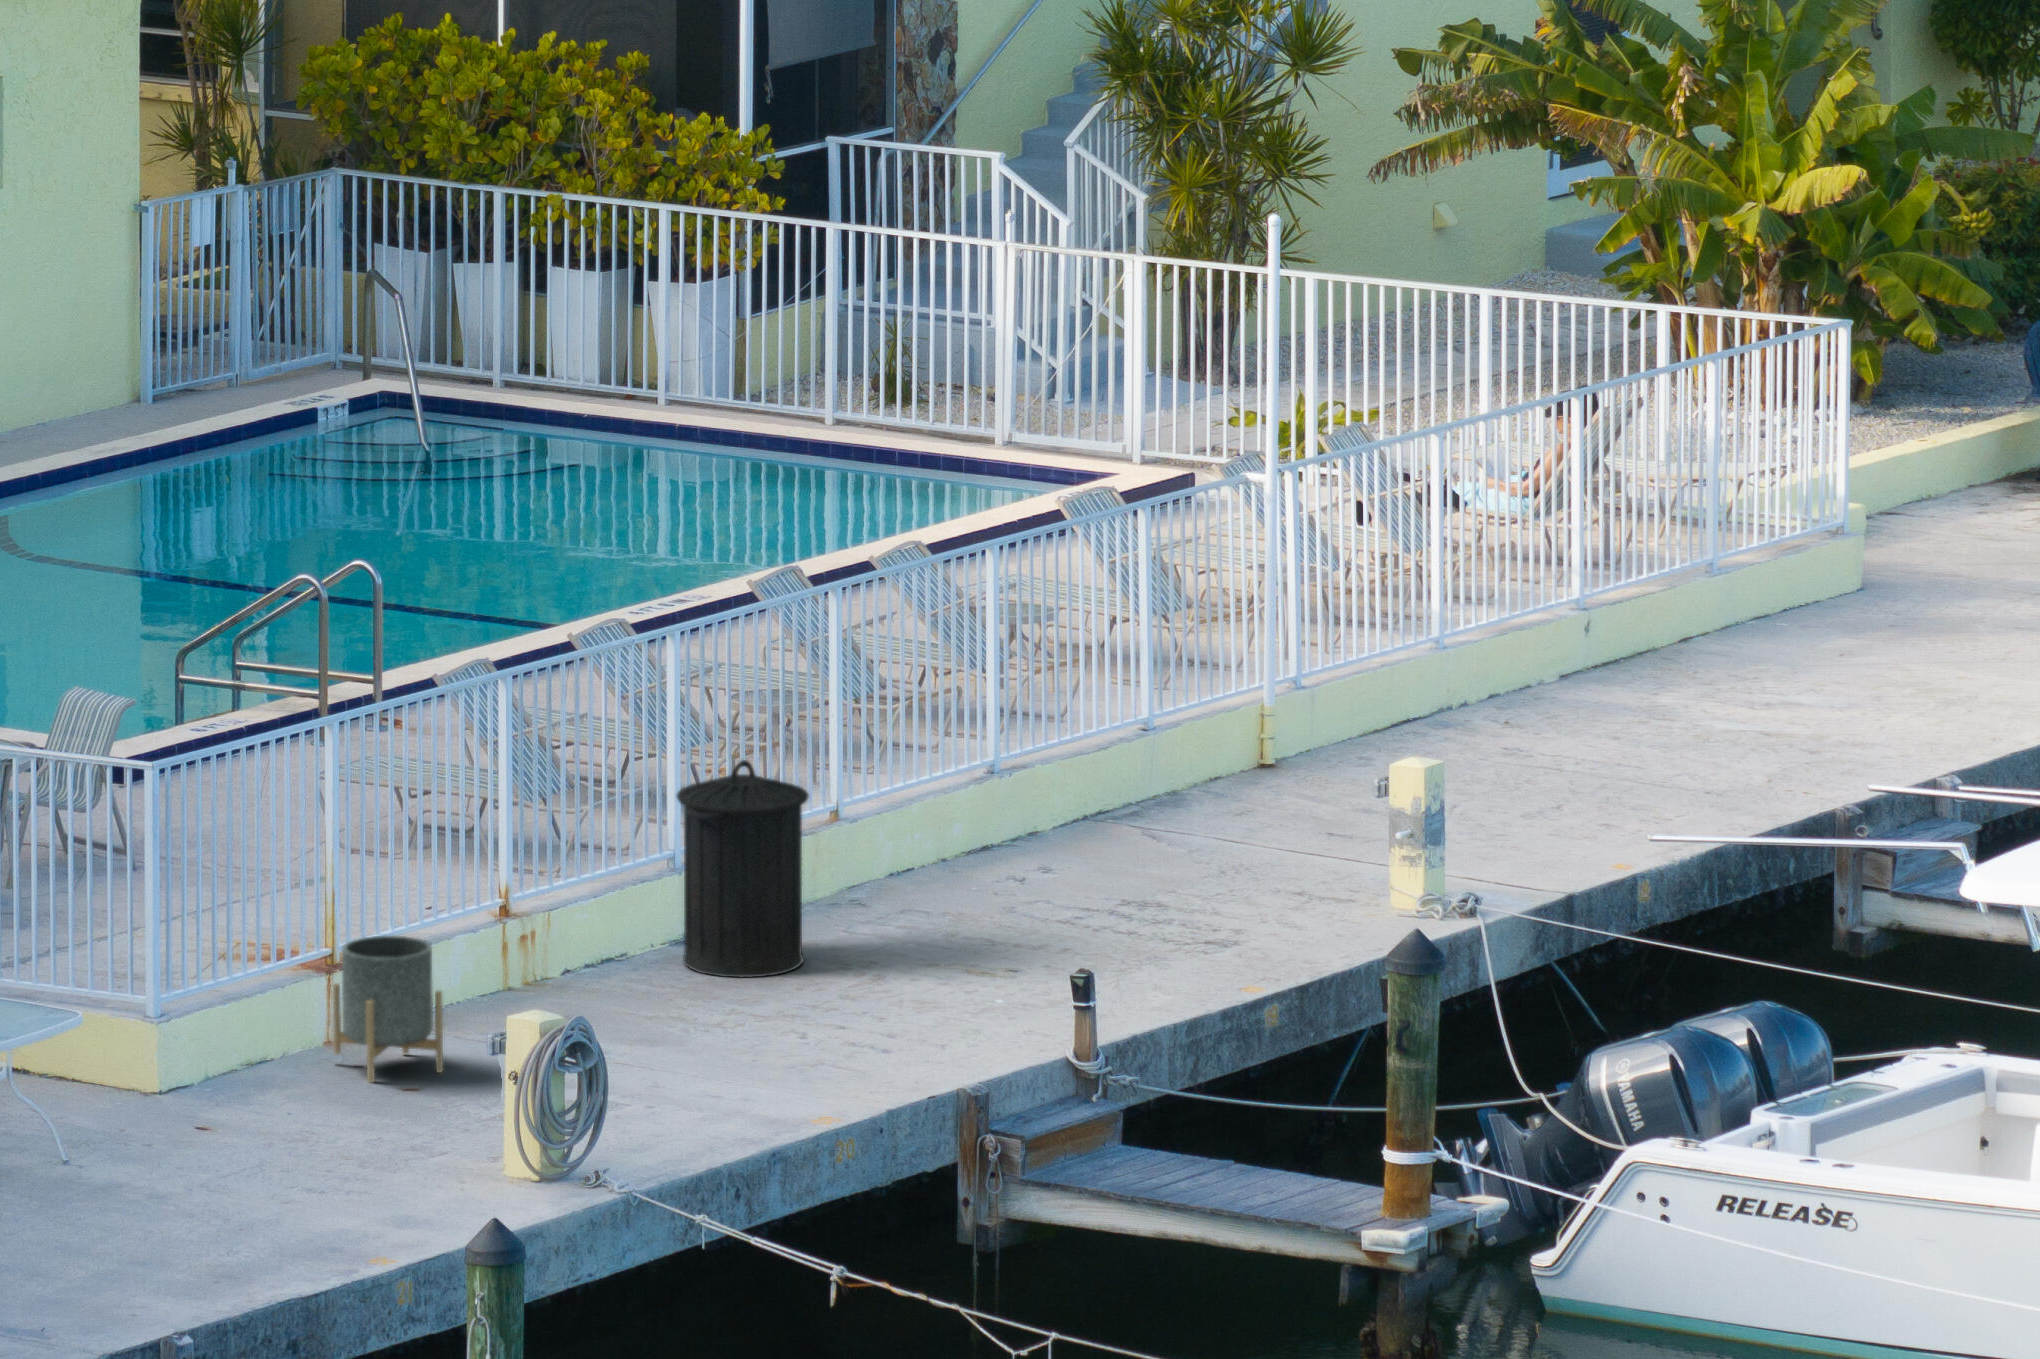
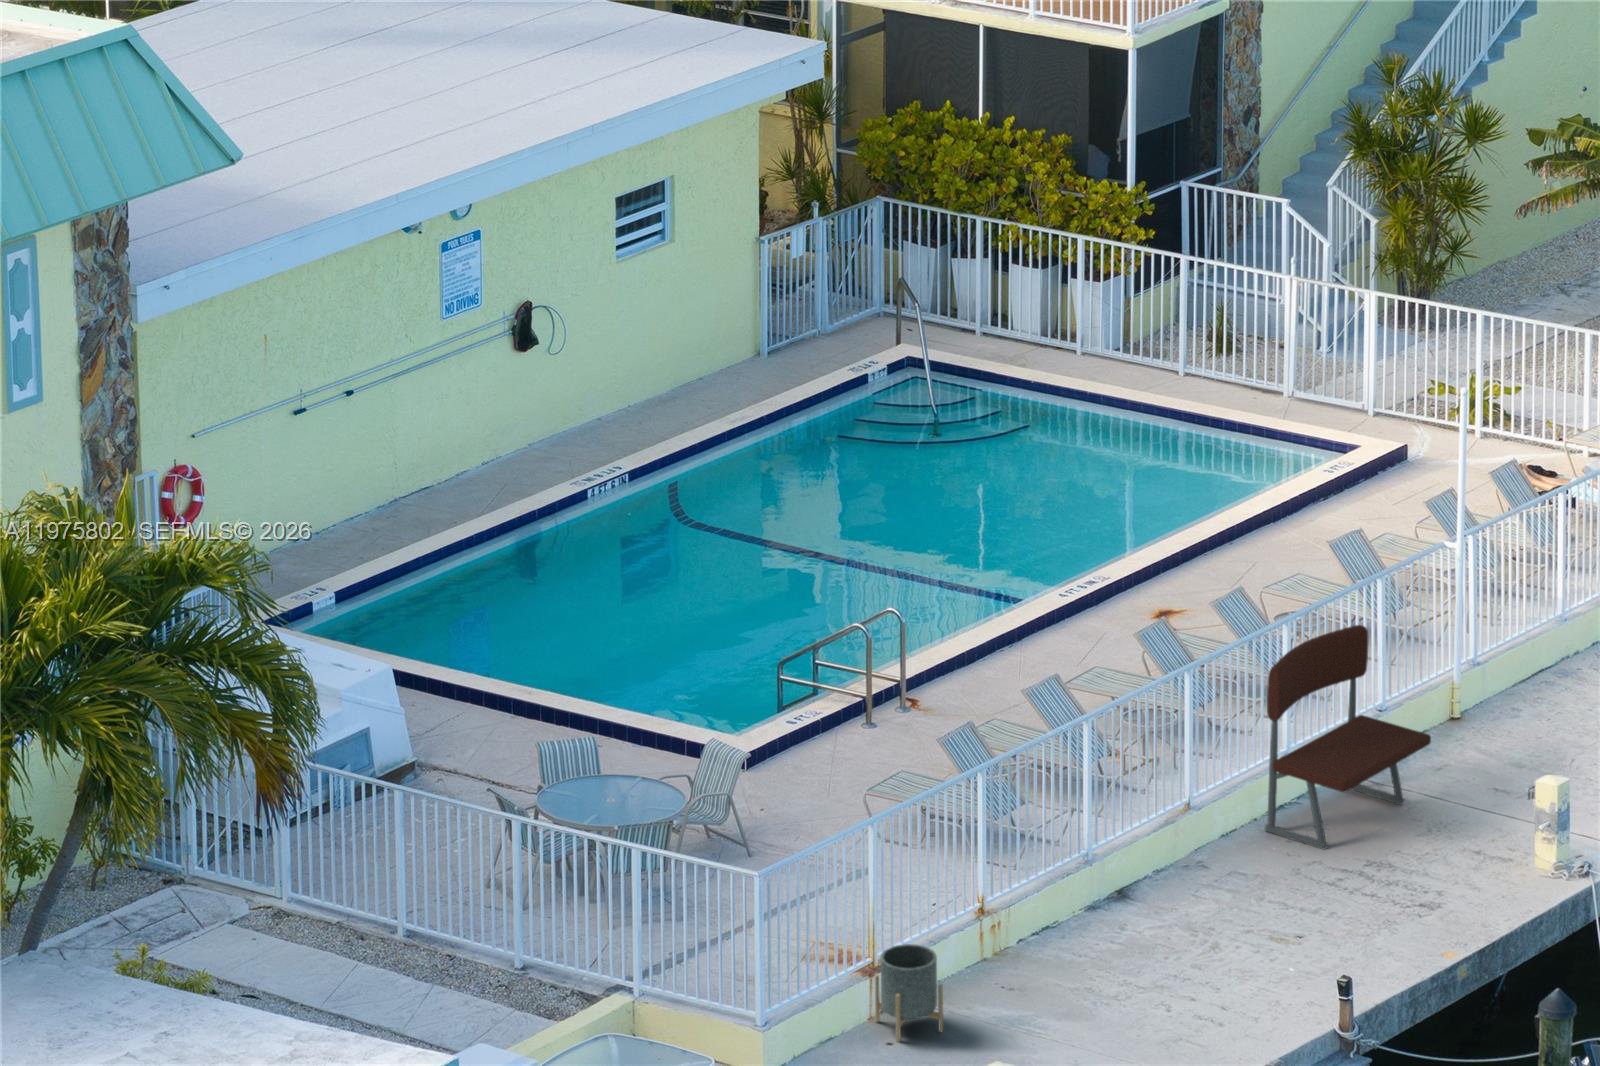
bench: none [959,563,1223,899] -> present [1265,625,1431,850]
trash can: present [677,760,809,977] -> none [1090,798,1173,933]

